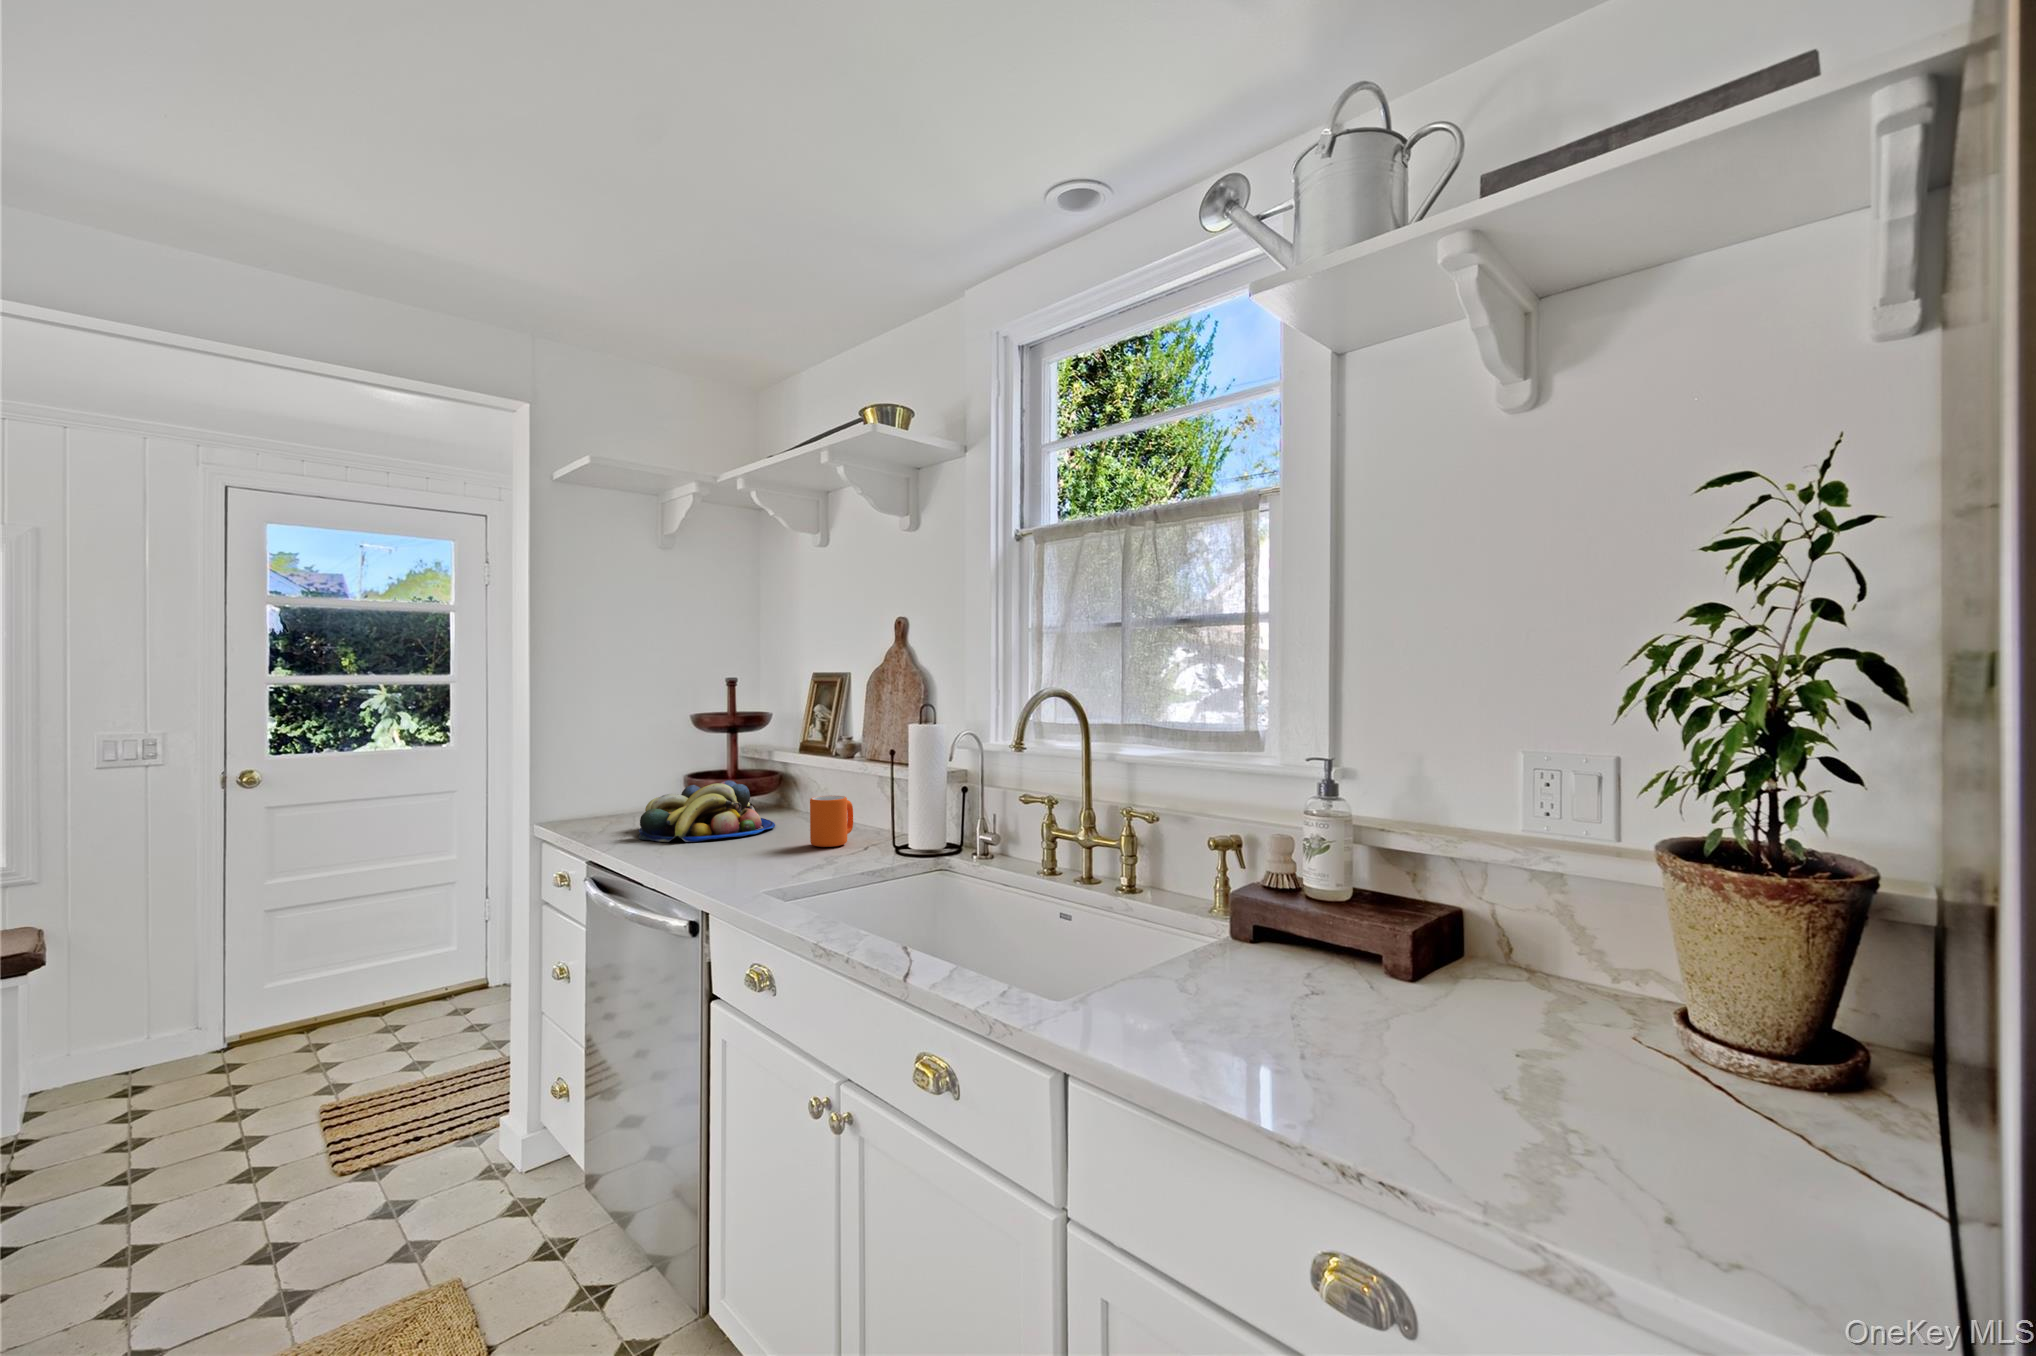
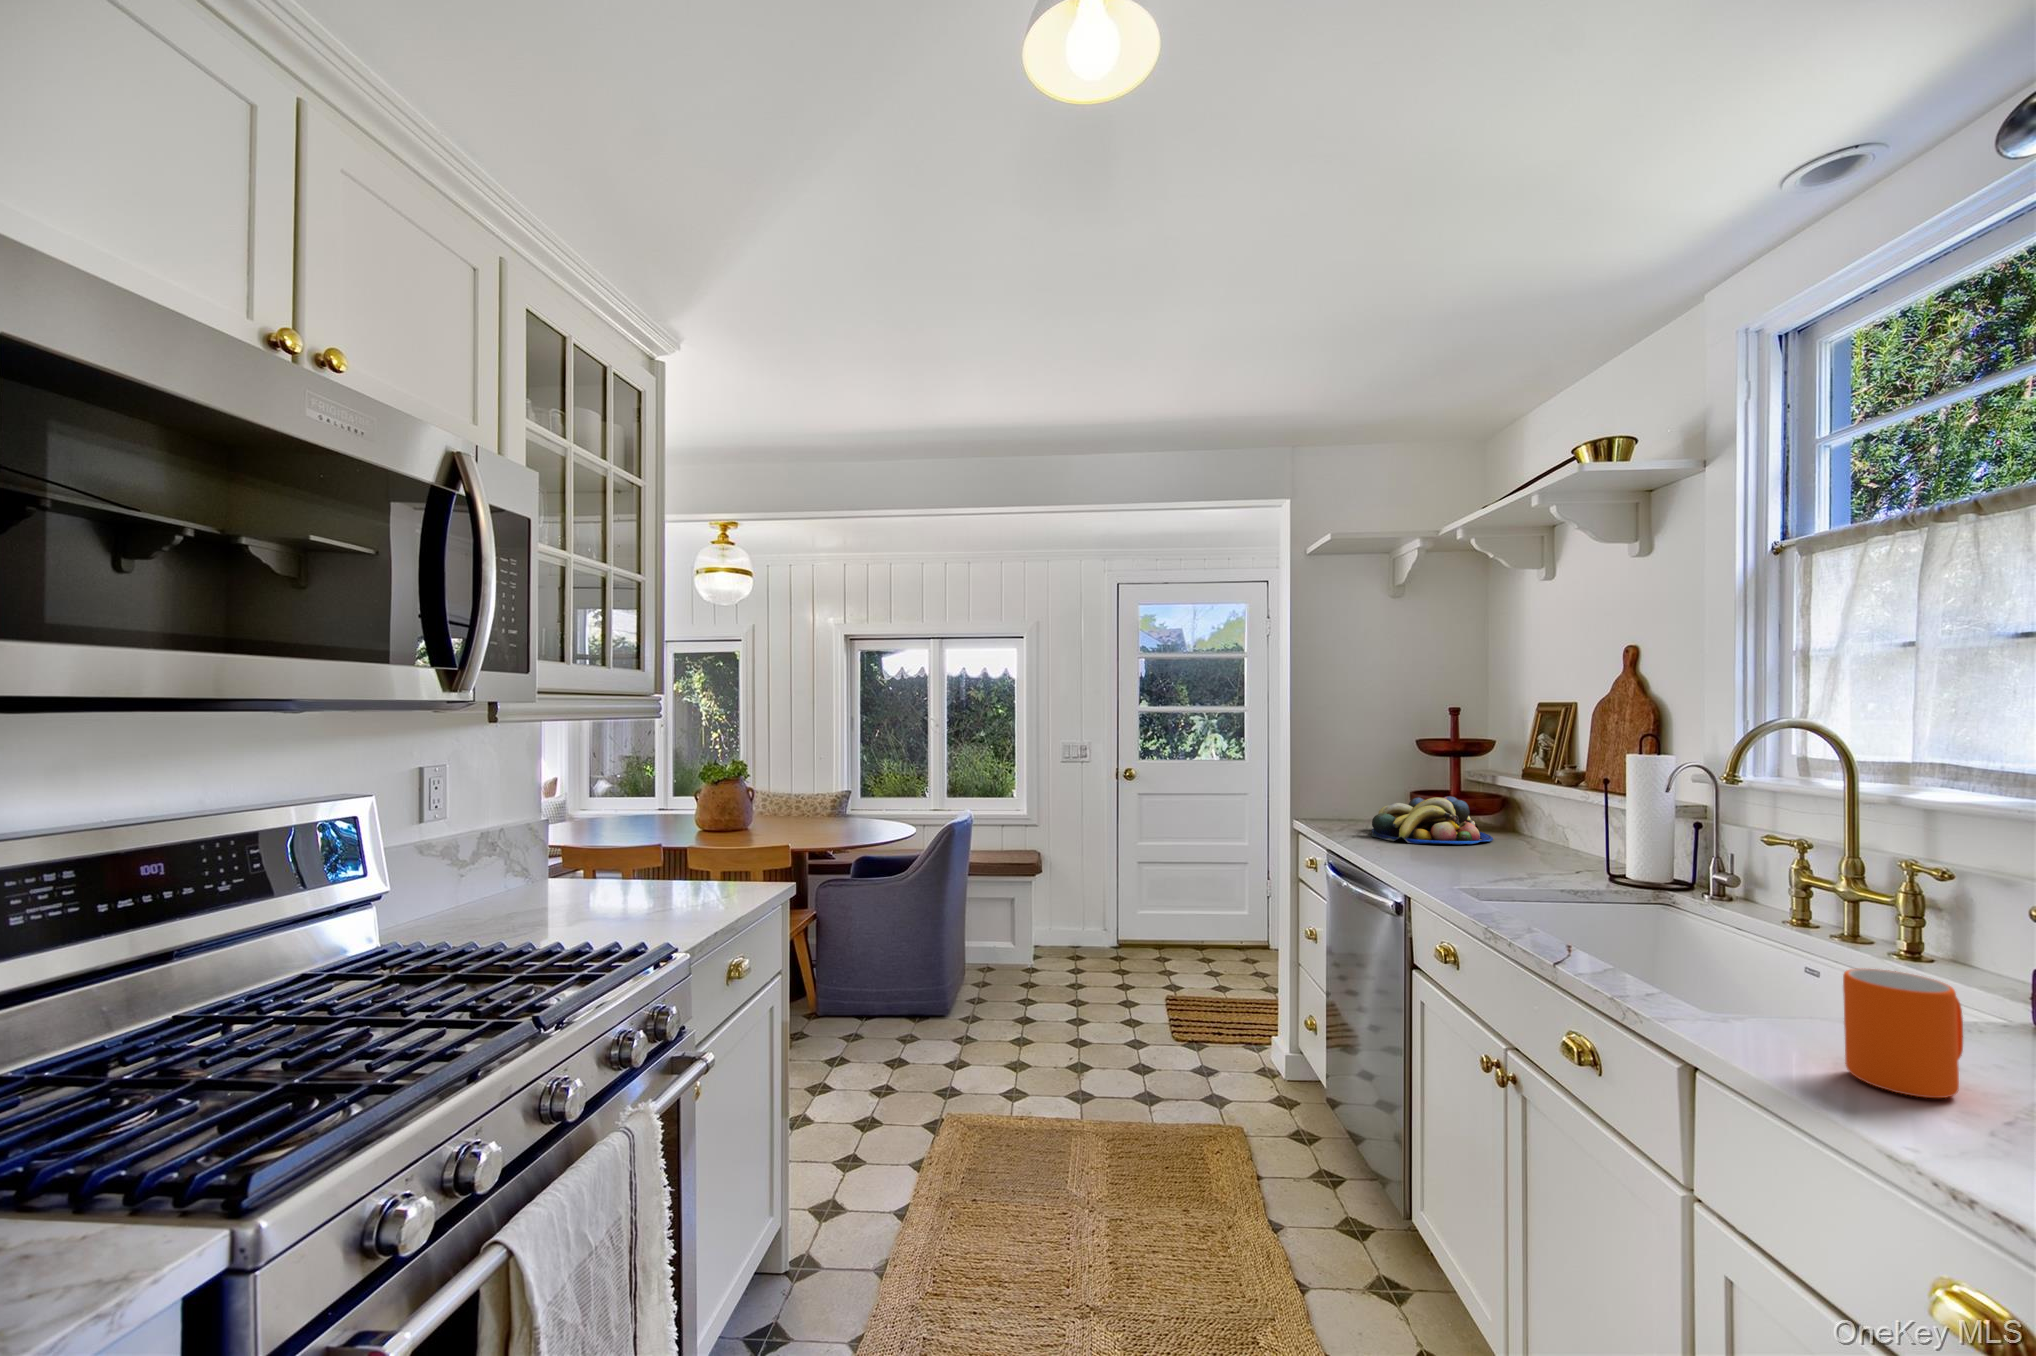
mug: present [810,795,853,847] -> present [1843,969,1963,1098]

